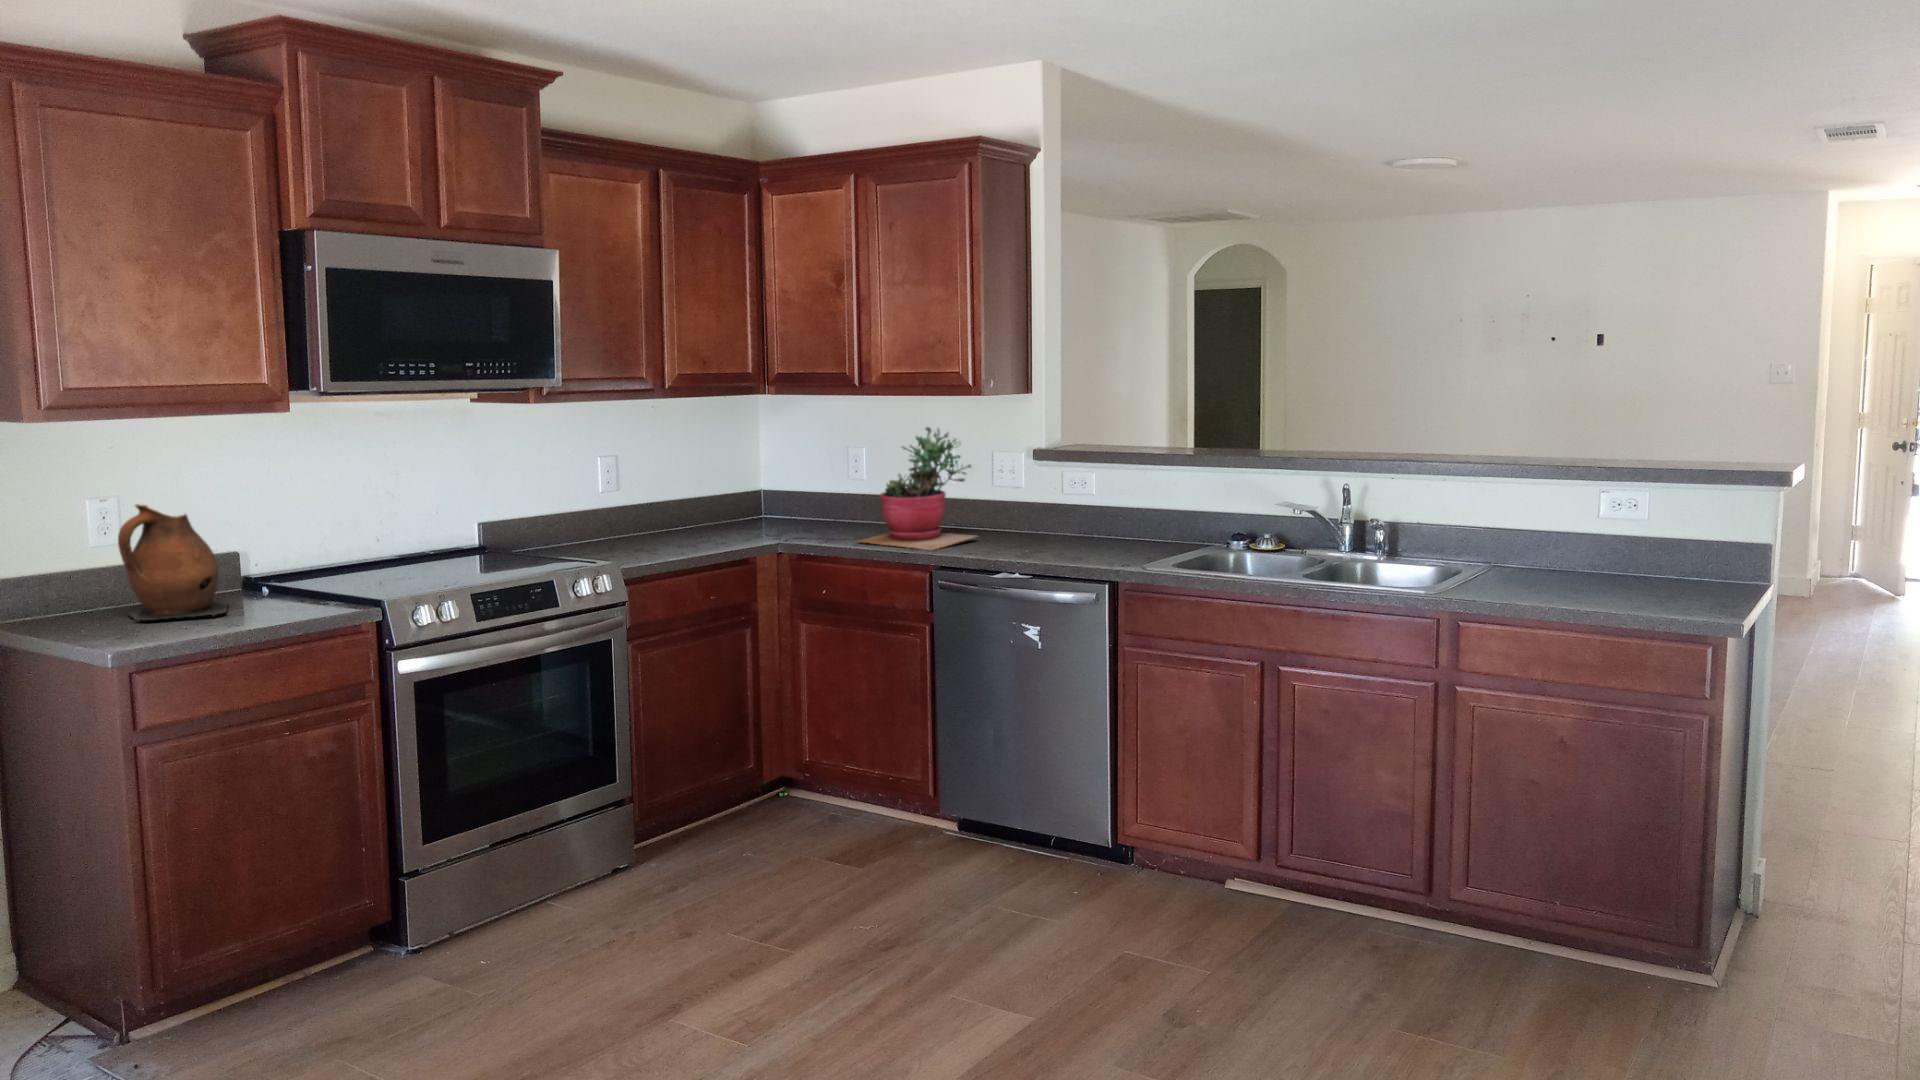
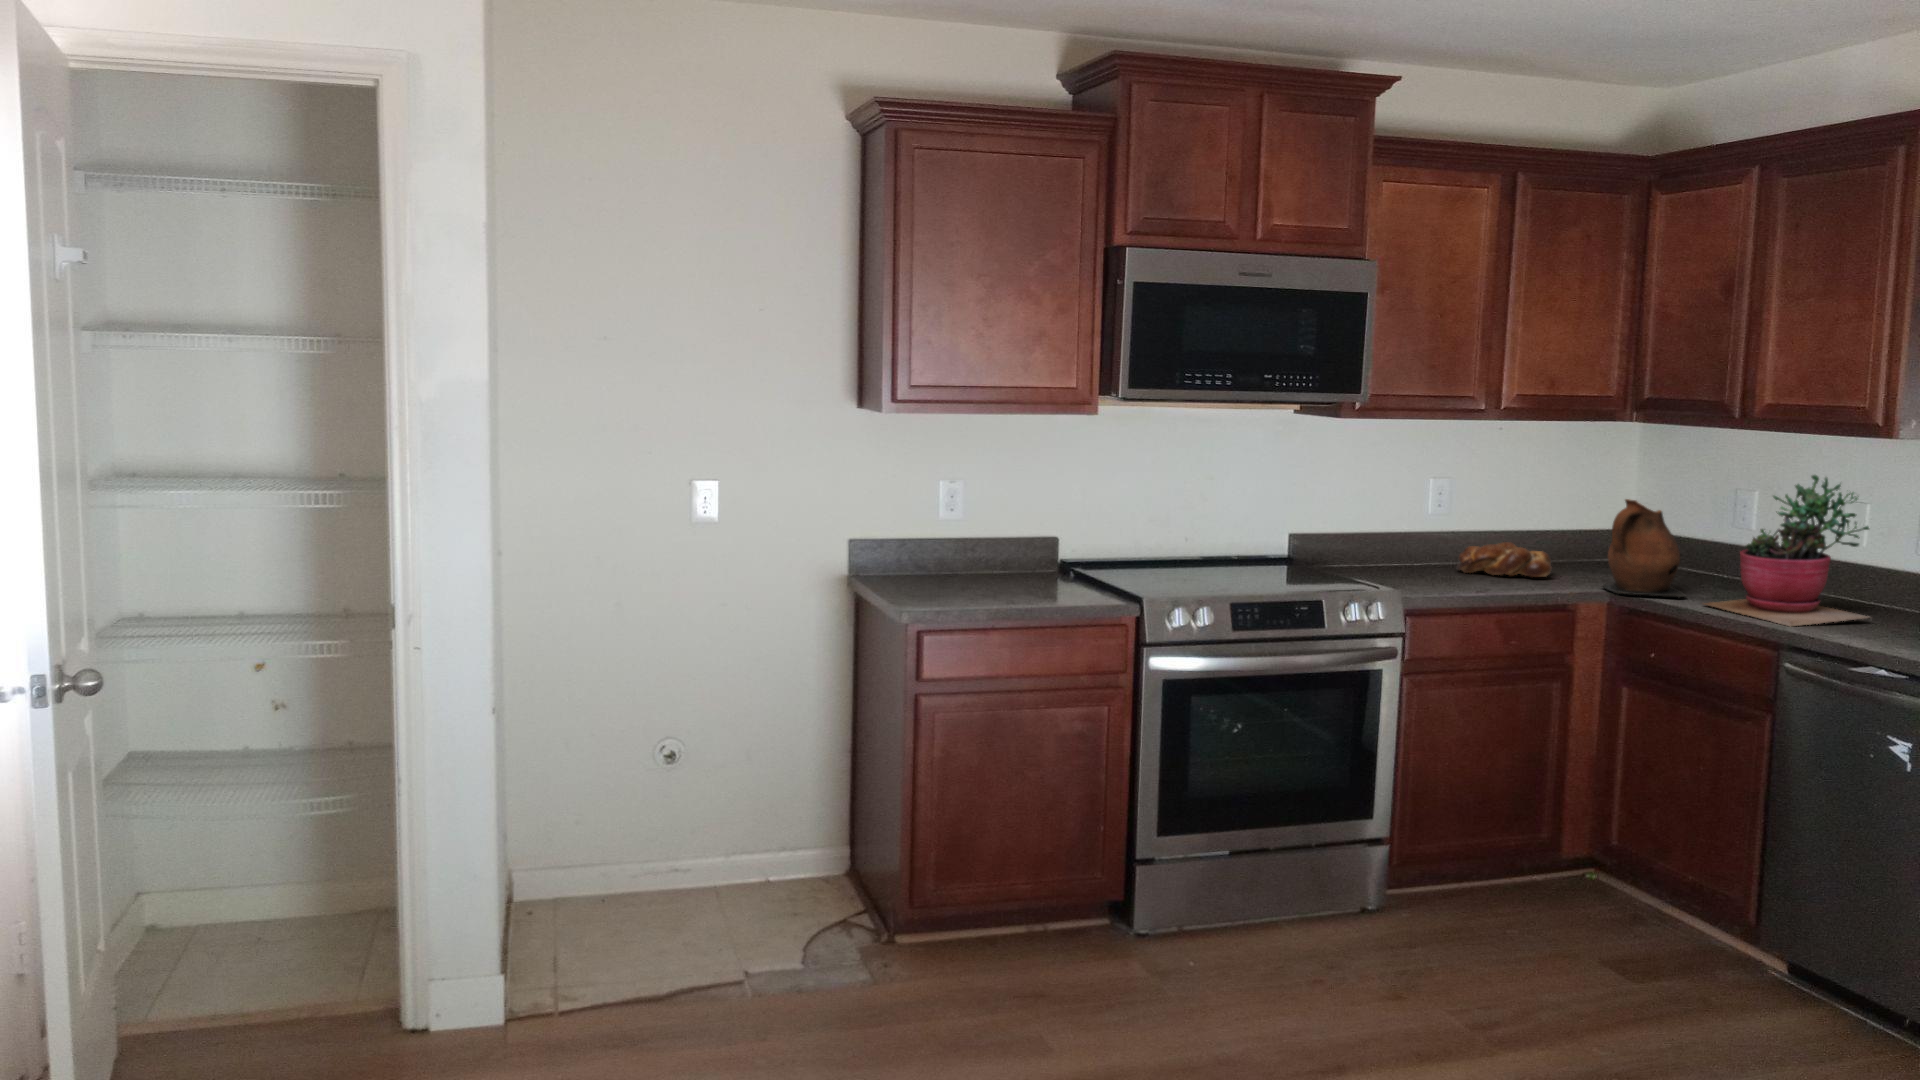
ceramic pitcher: present [118,504,228,620] -> present [1603,499,1686,597]
bread loaf: none [642,508,725,540] -> present [1457,542,1552,577]

